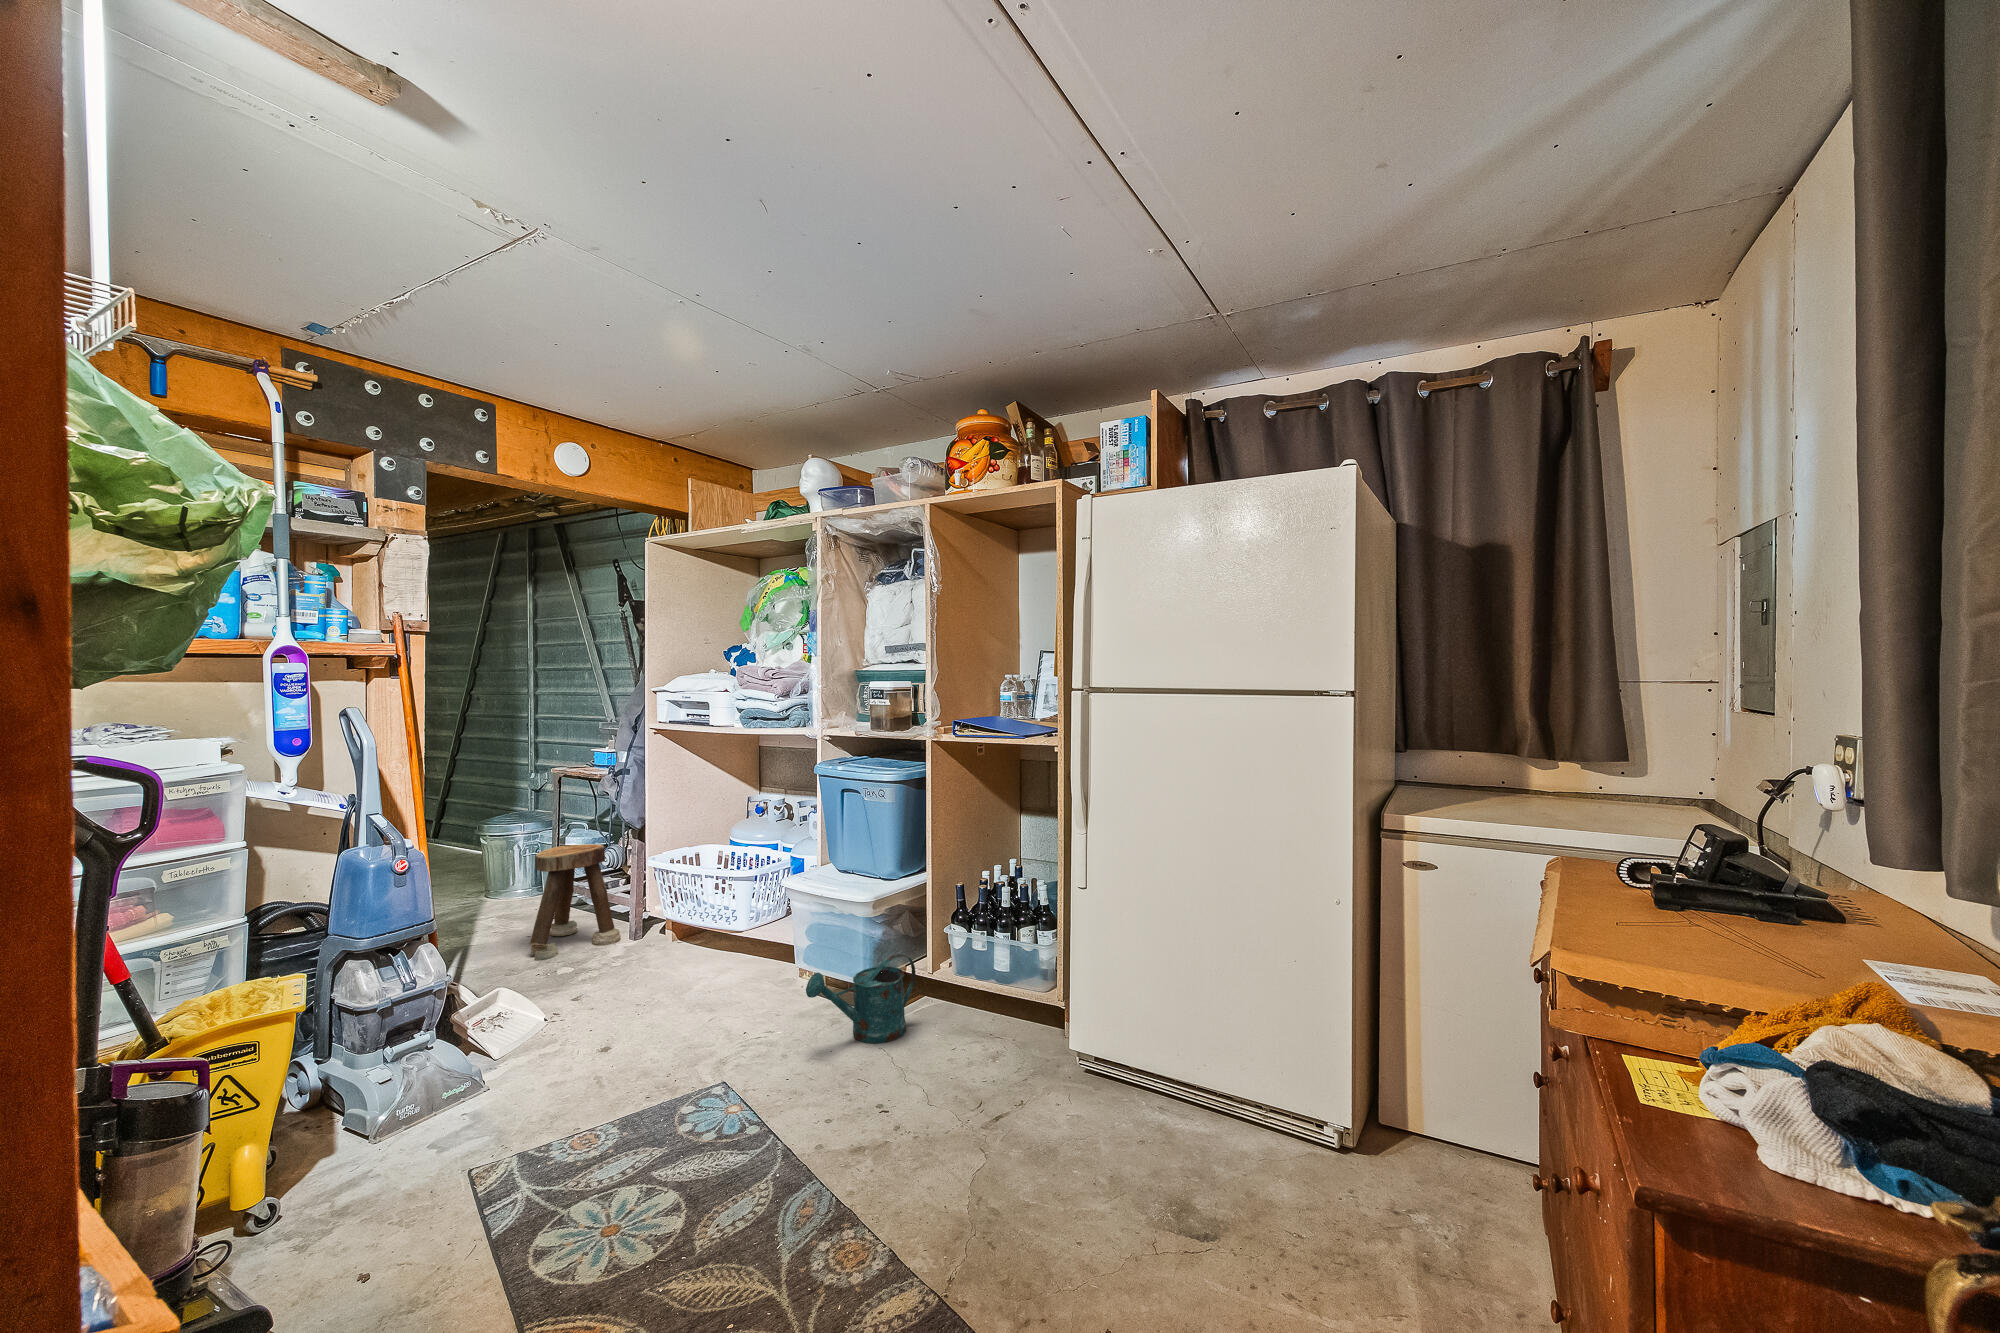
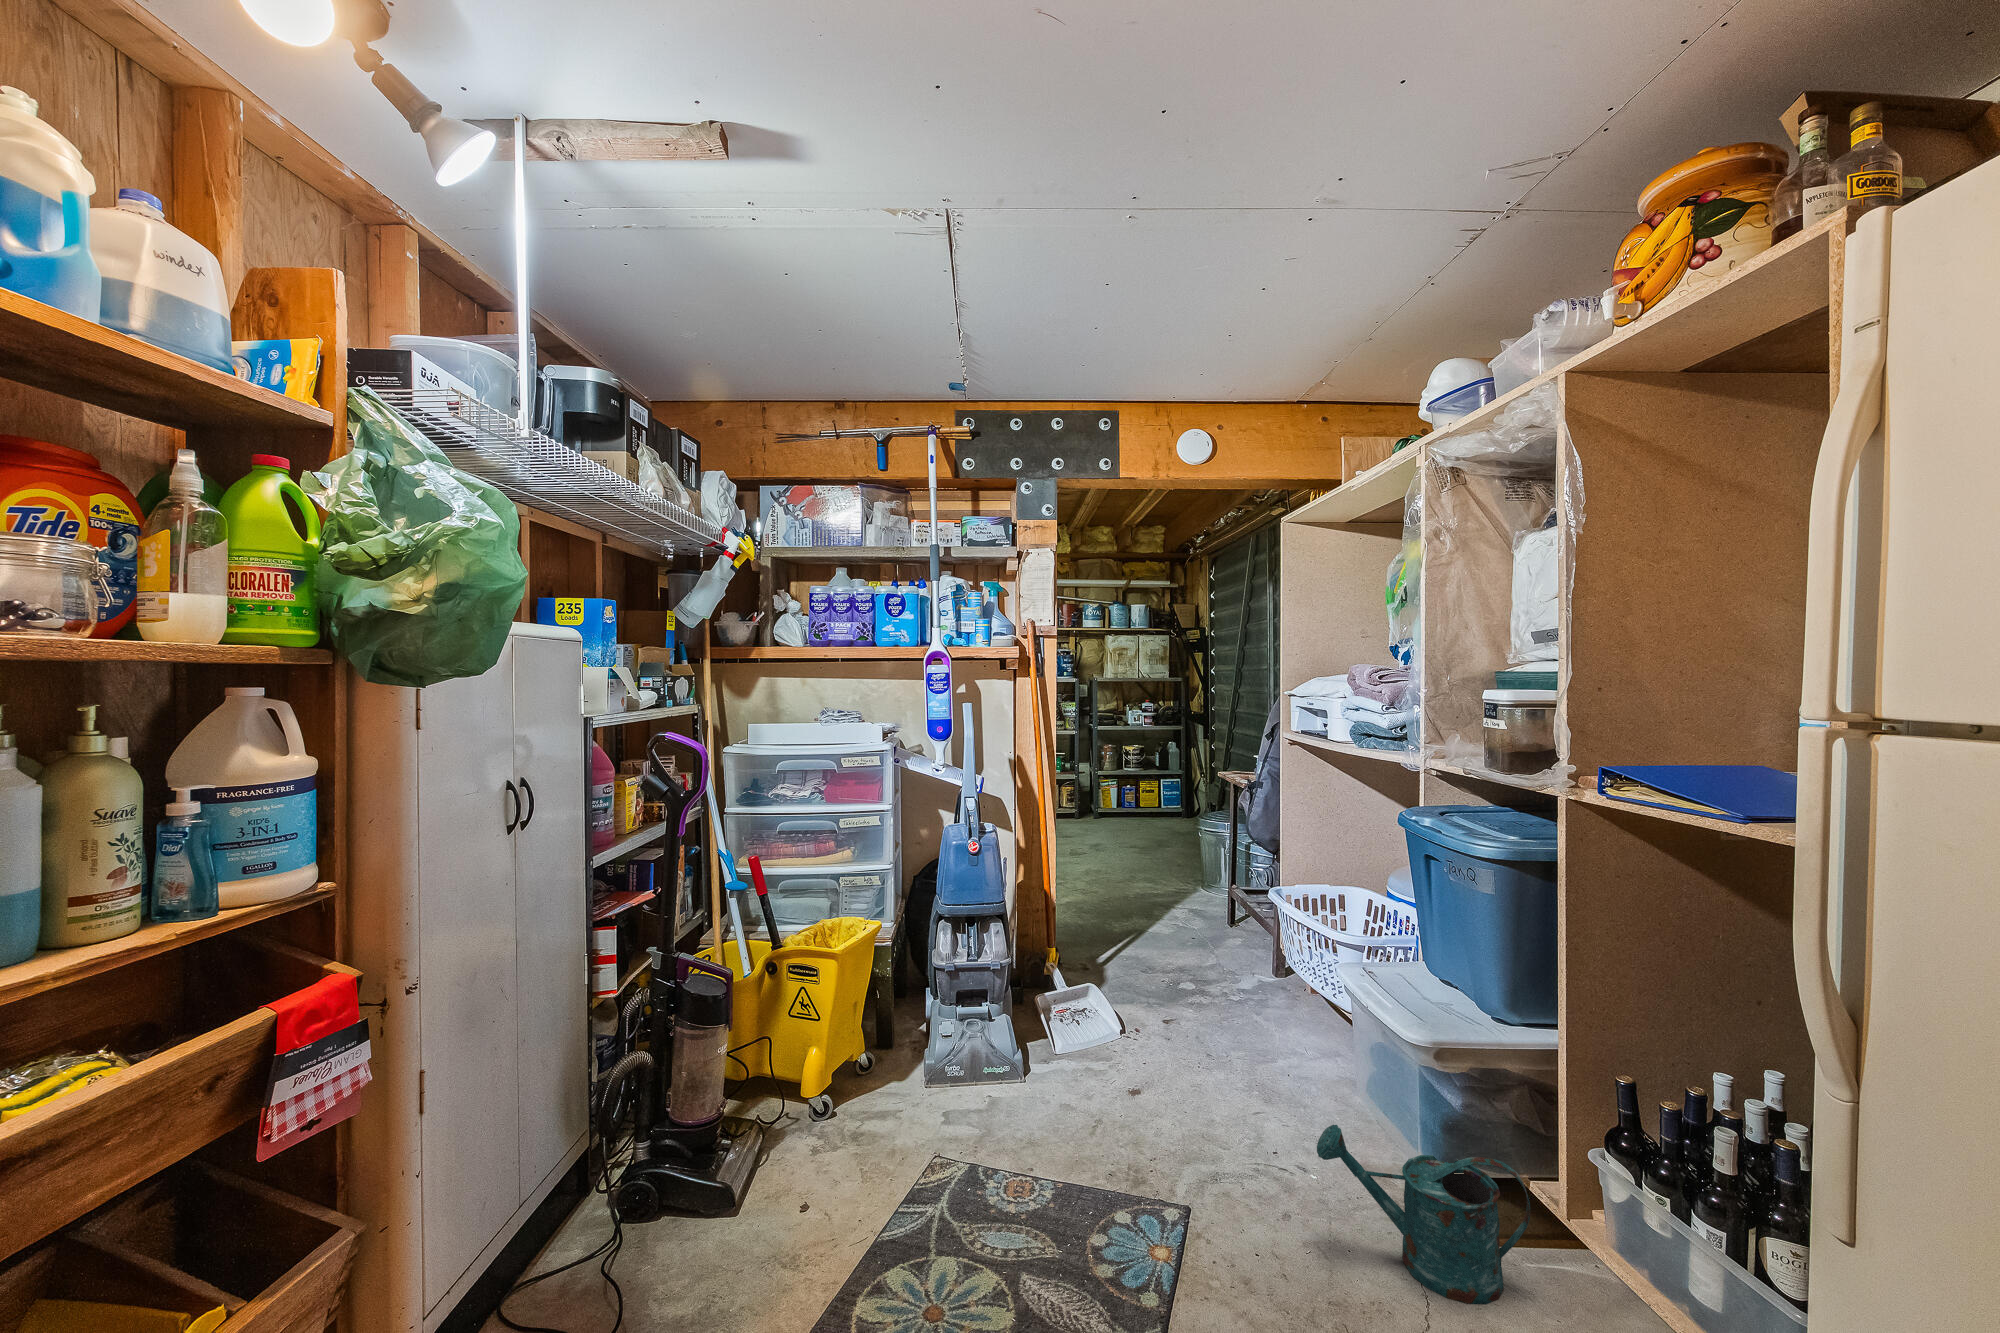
stool: present [530,844,621,961] -> none [1174,850,1263,970]

